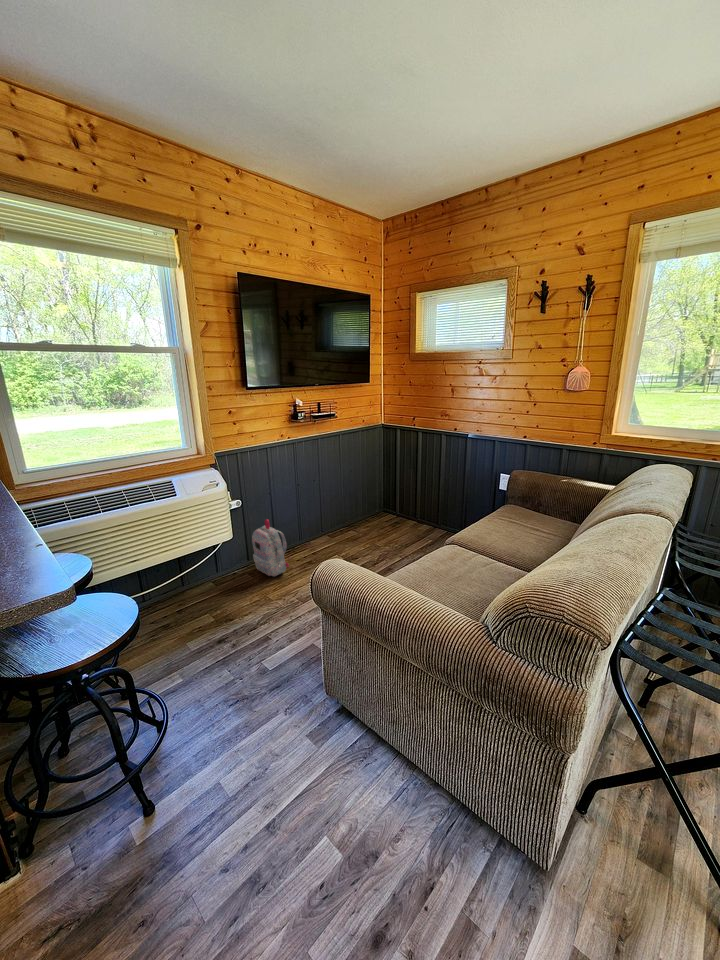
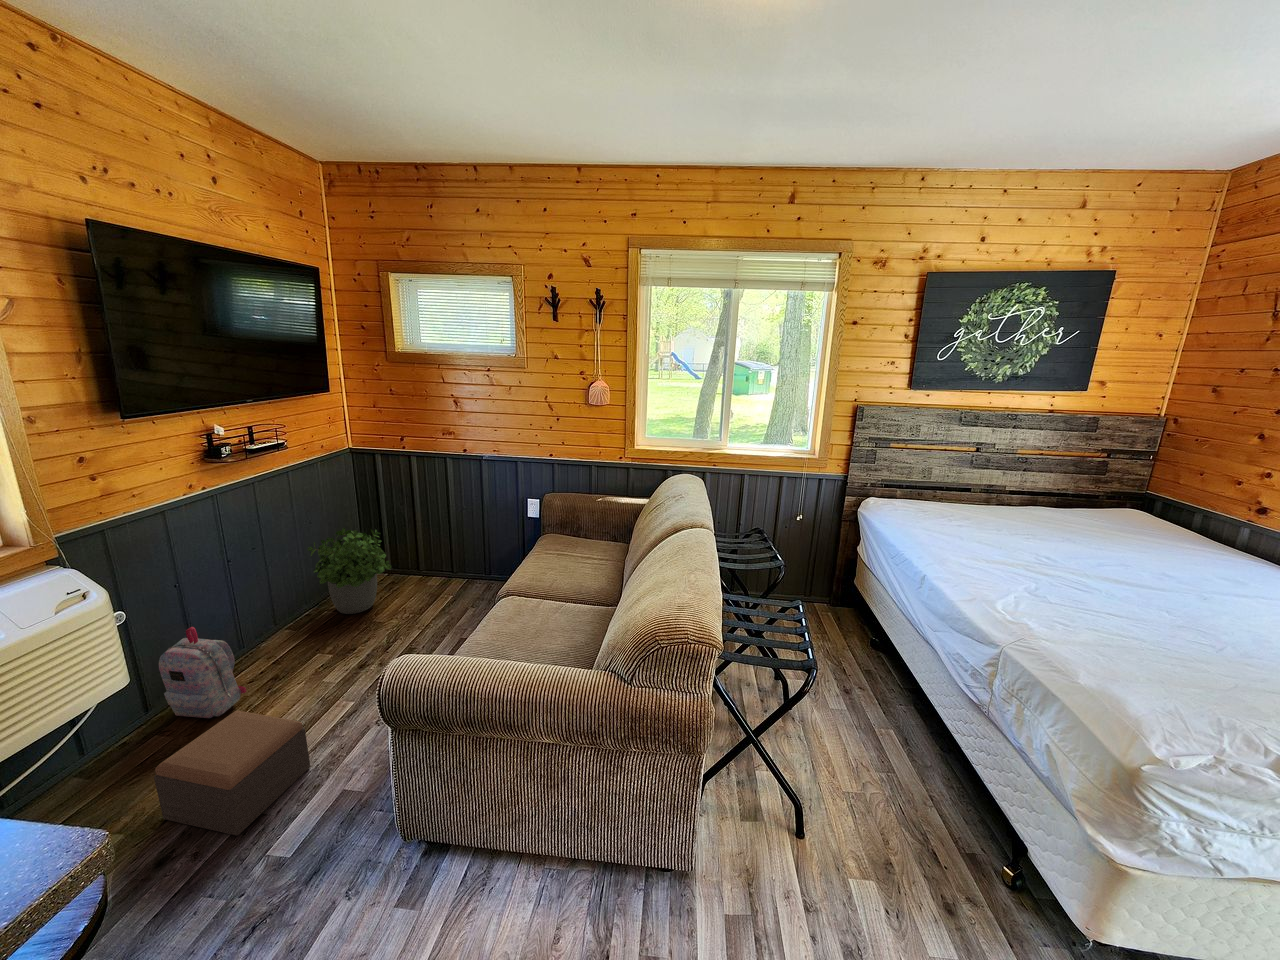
potted plant: none [342,478,390,539] -> present [308,528,391,614]
footstool: none [227,574,302,646] -> present [154,711,310,835]

